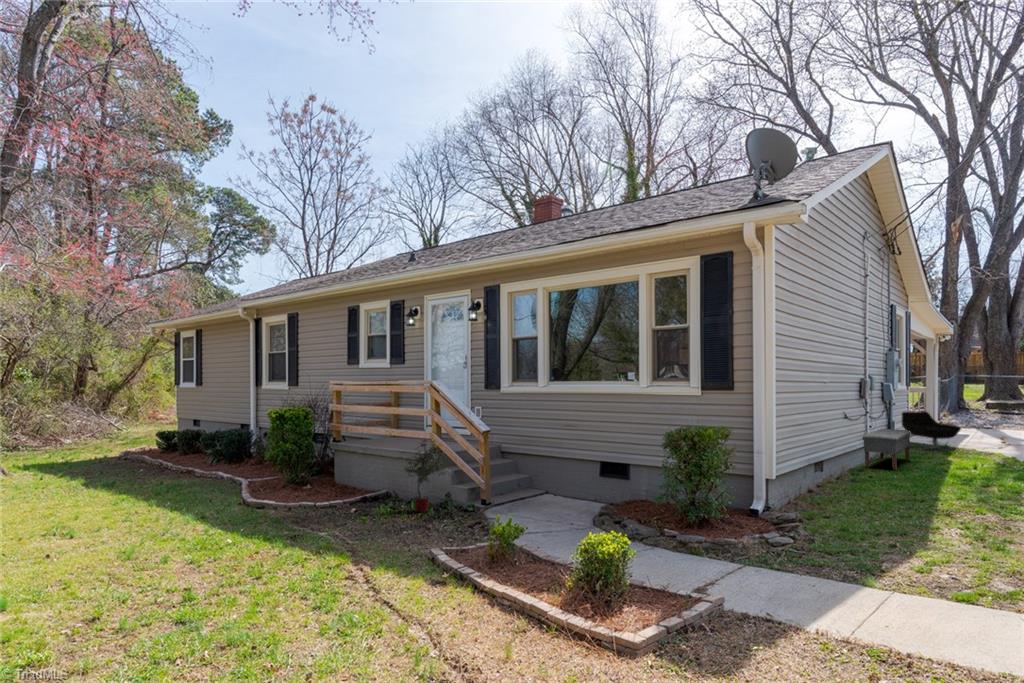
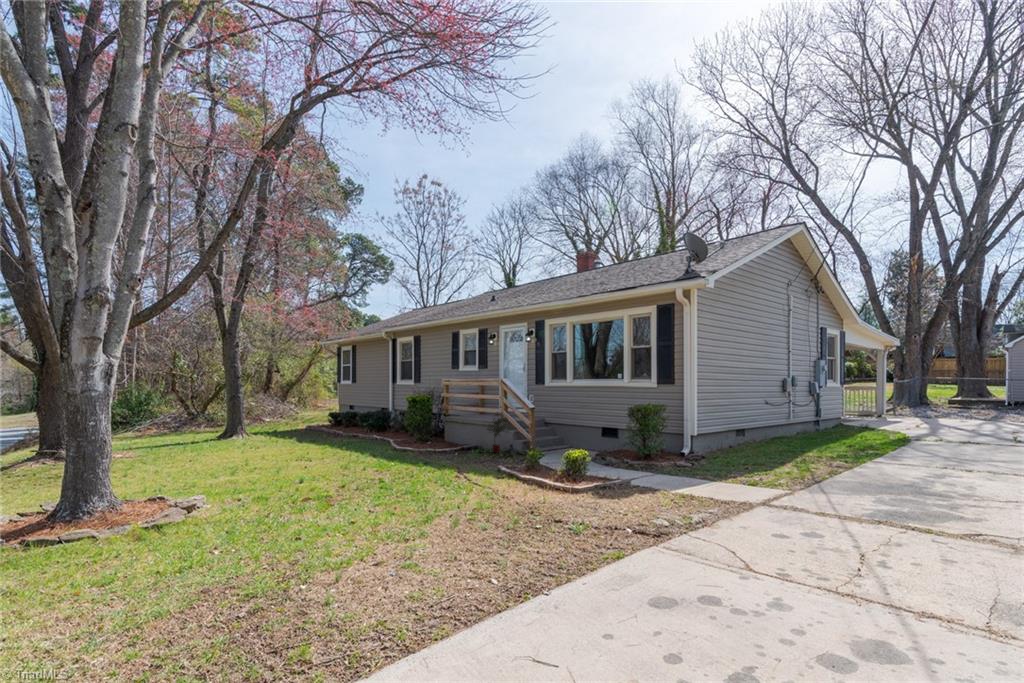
lounge chair: present [902,411,961,448] -> none [836,404,878,433]
bench: present [863,429,910,470] -> none [787,415,826,441]

